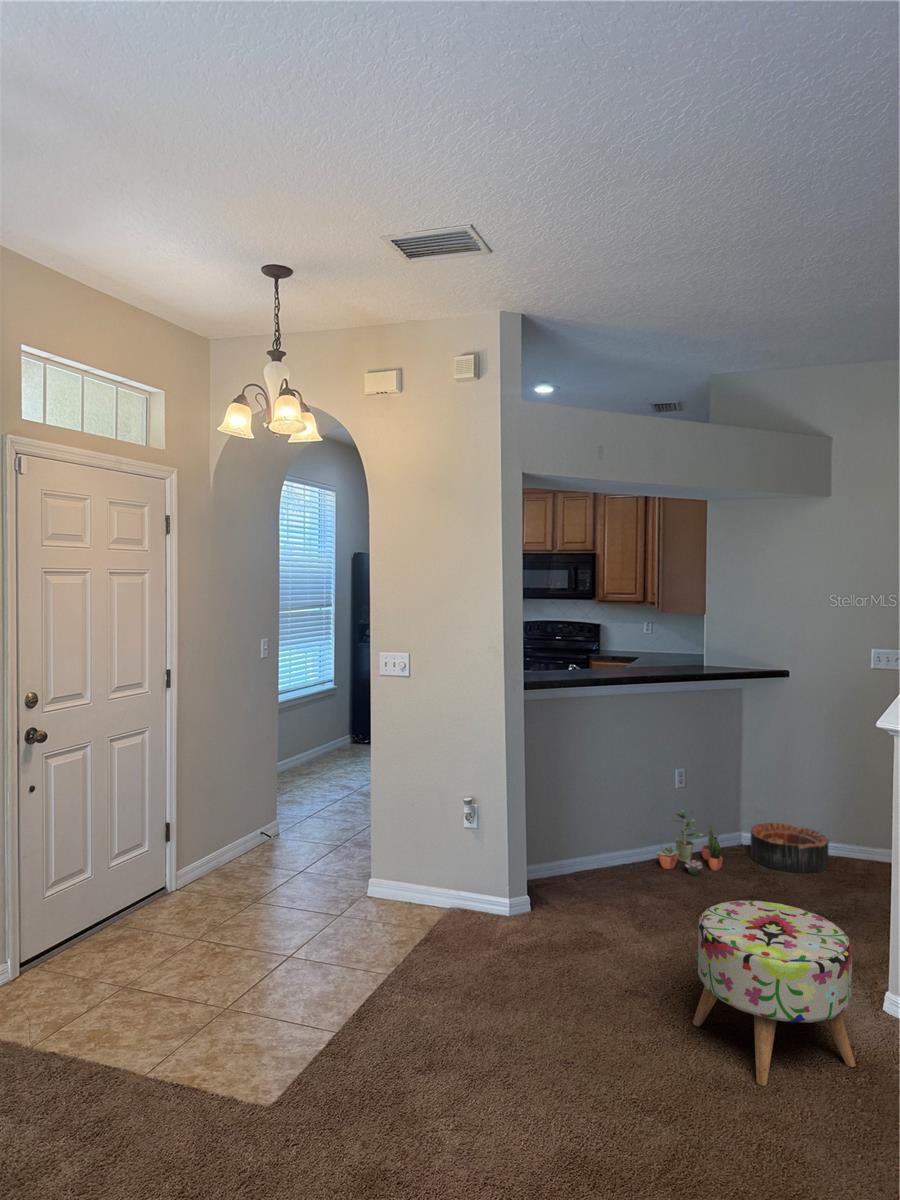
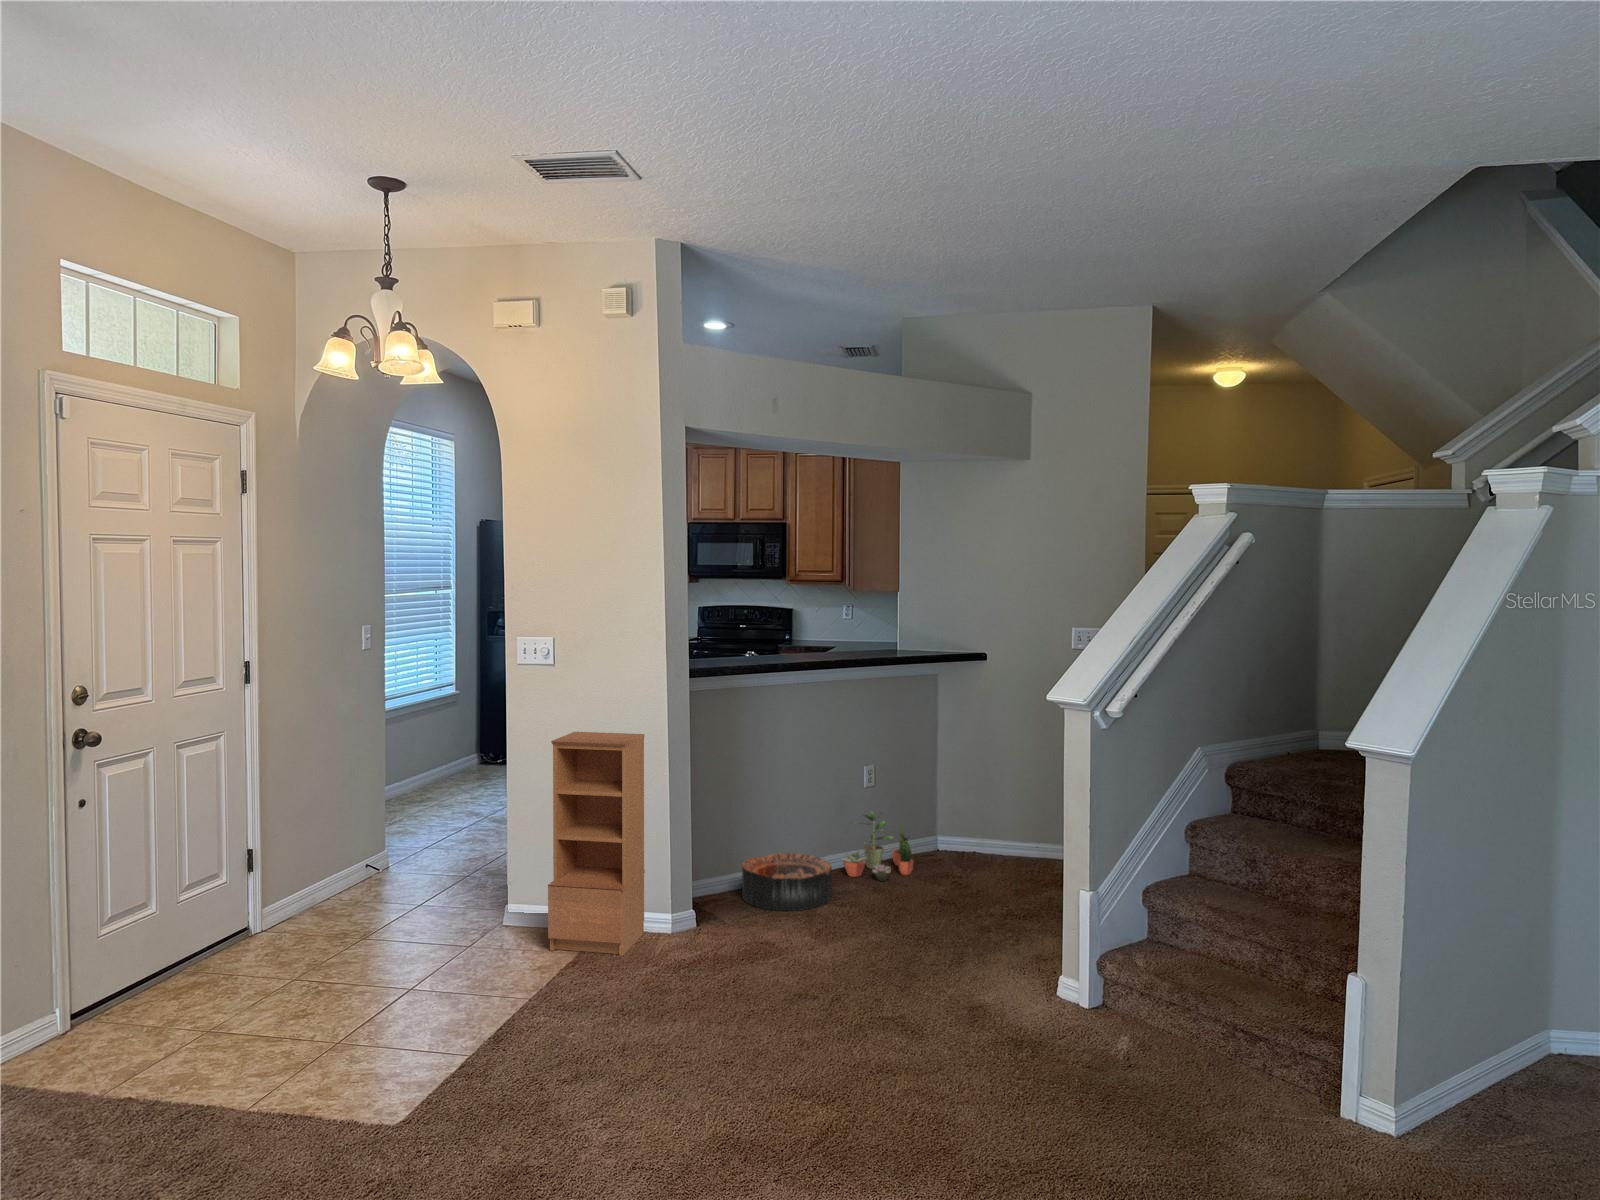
bookcase: none [403,736,487,938] -> present [548,732,645,956]
basket: present [750,823,829,873] -> present [742,853,832,911]
ottoman: present [693,901,855,1086] -> none [861,883,1016,1059]

